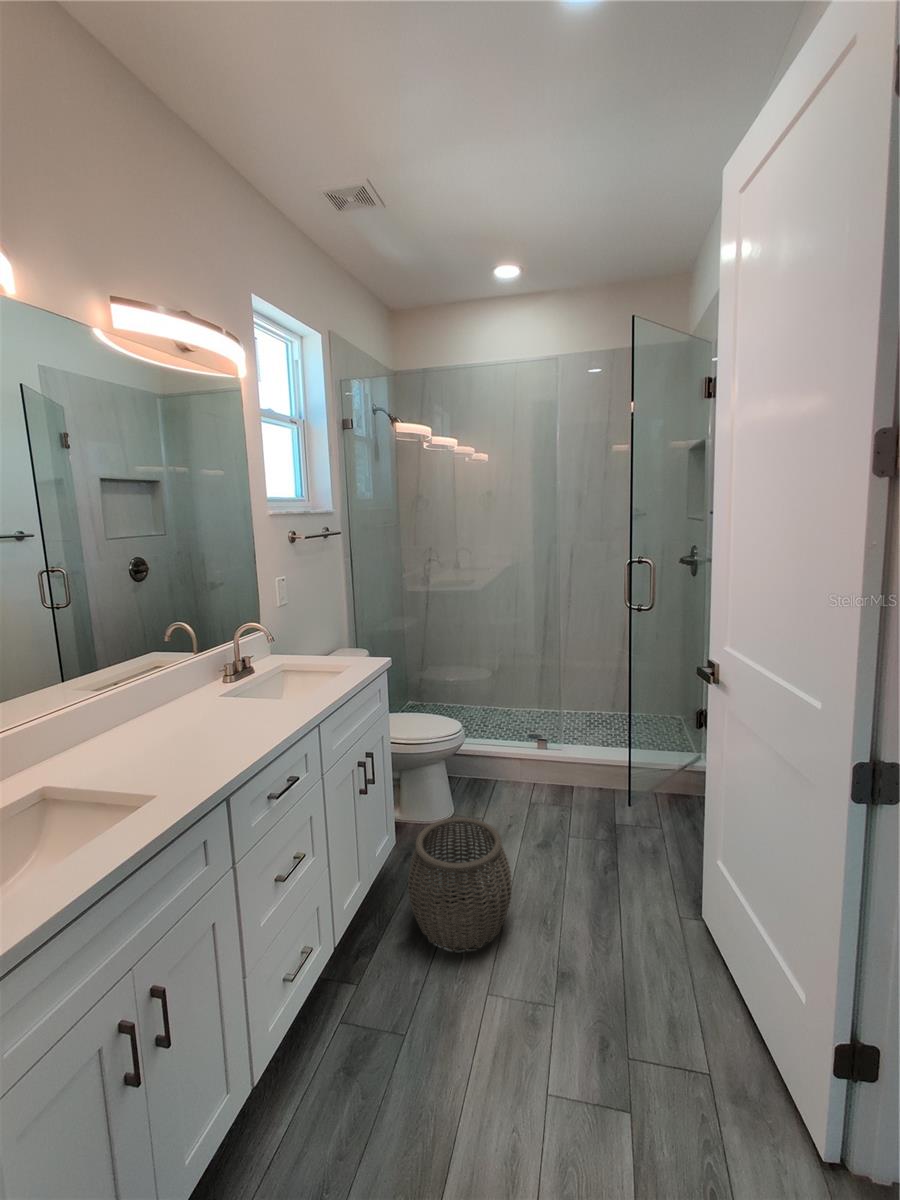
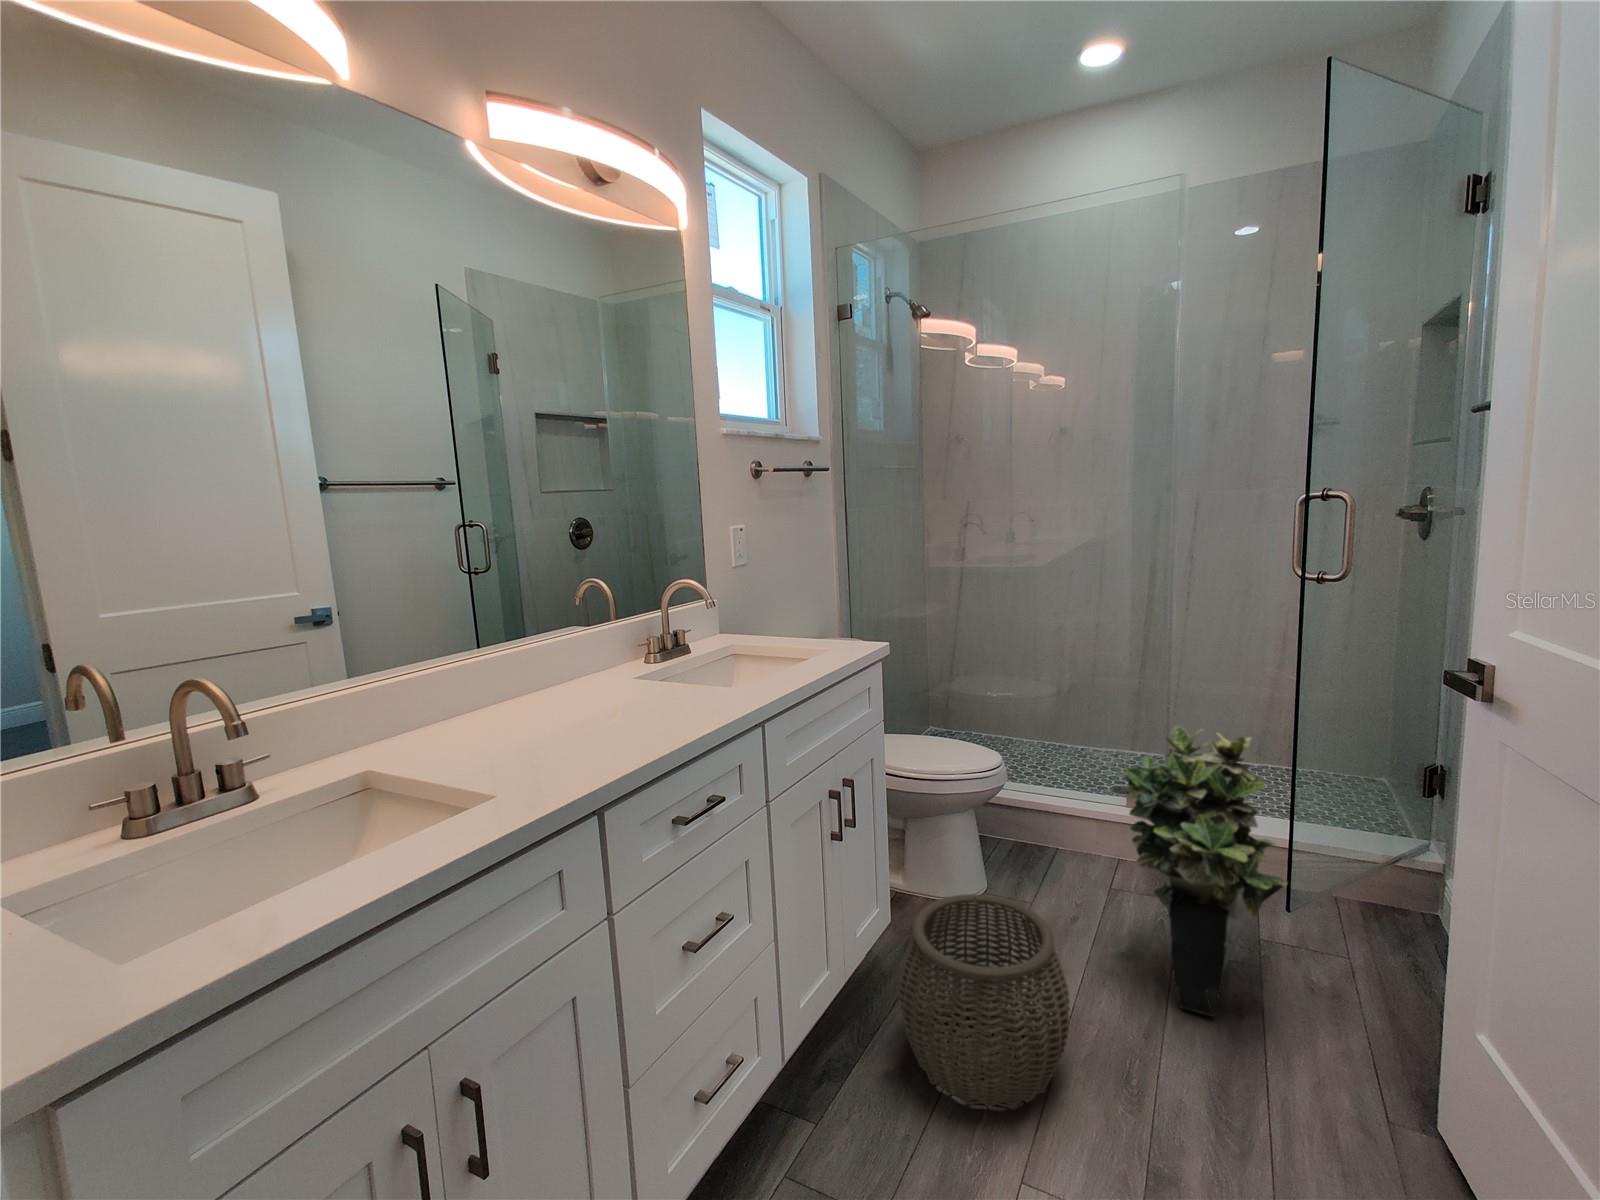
potted plant: none [537,699,627,872] -> present [1124,726,1287,1017]

